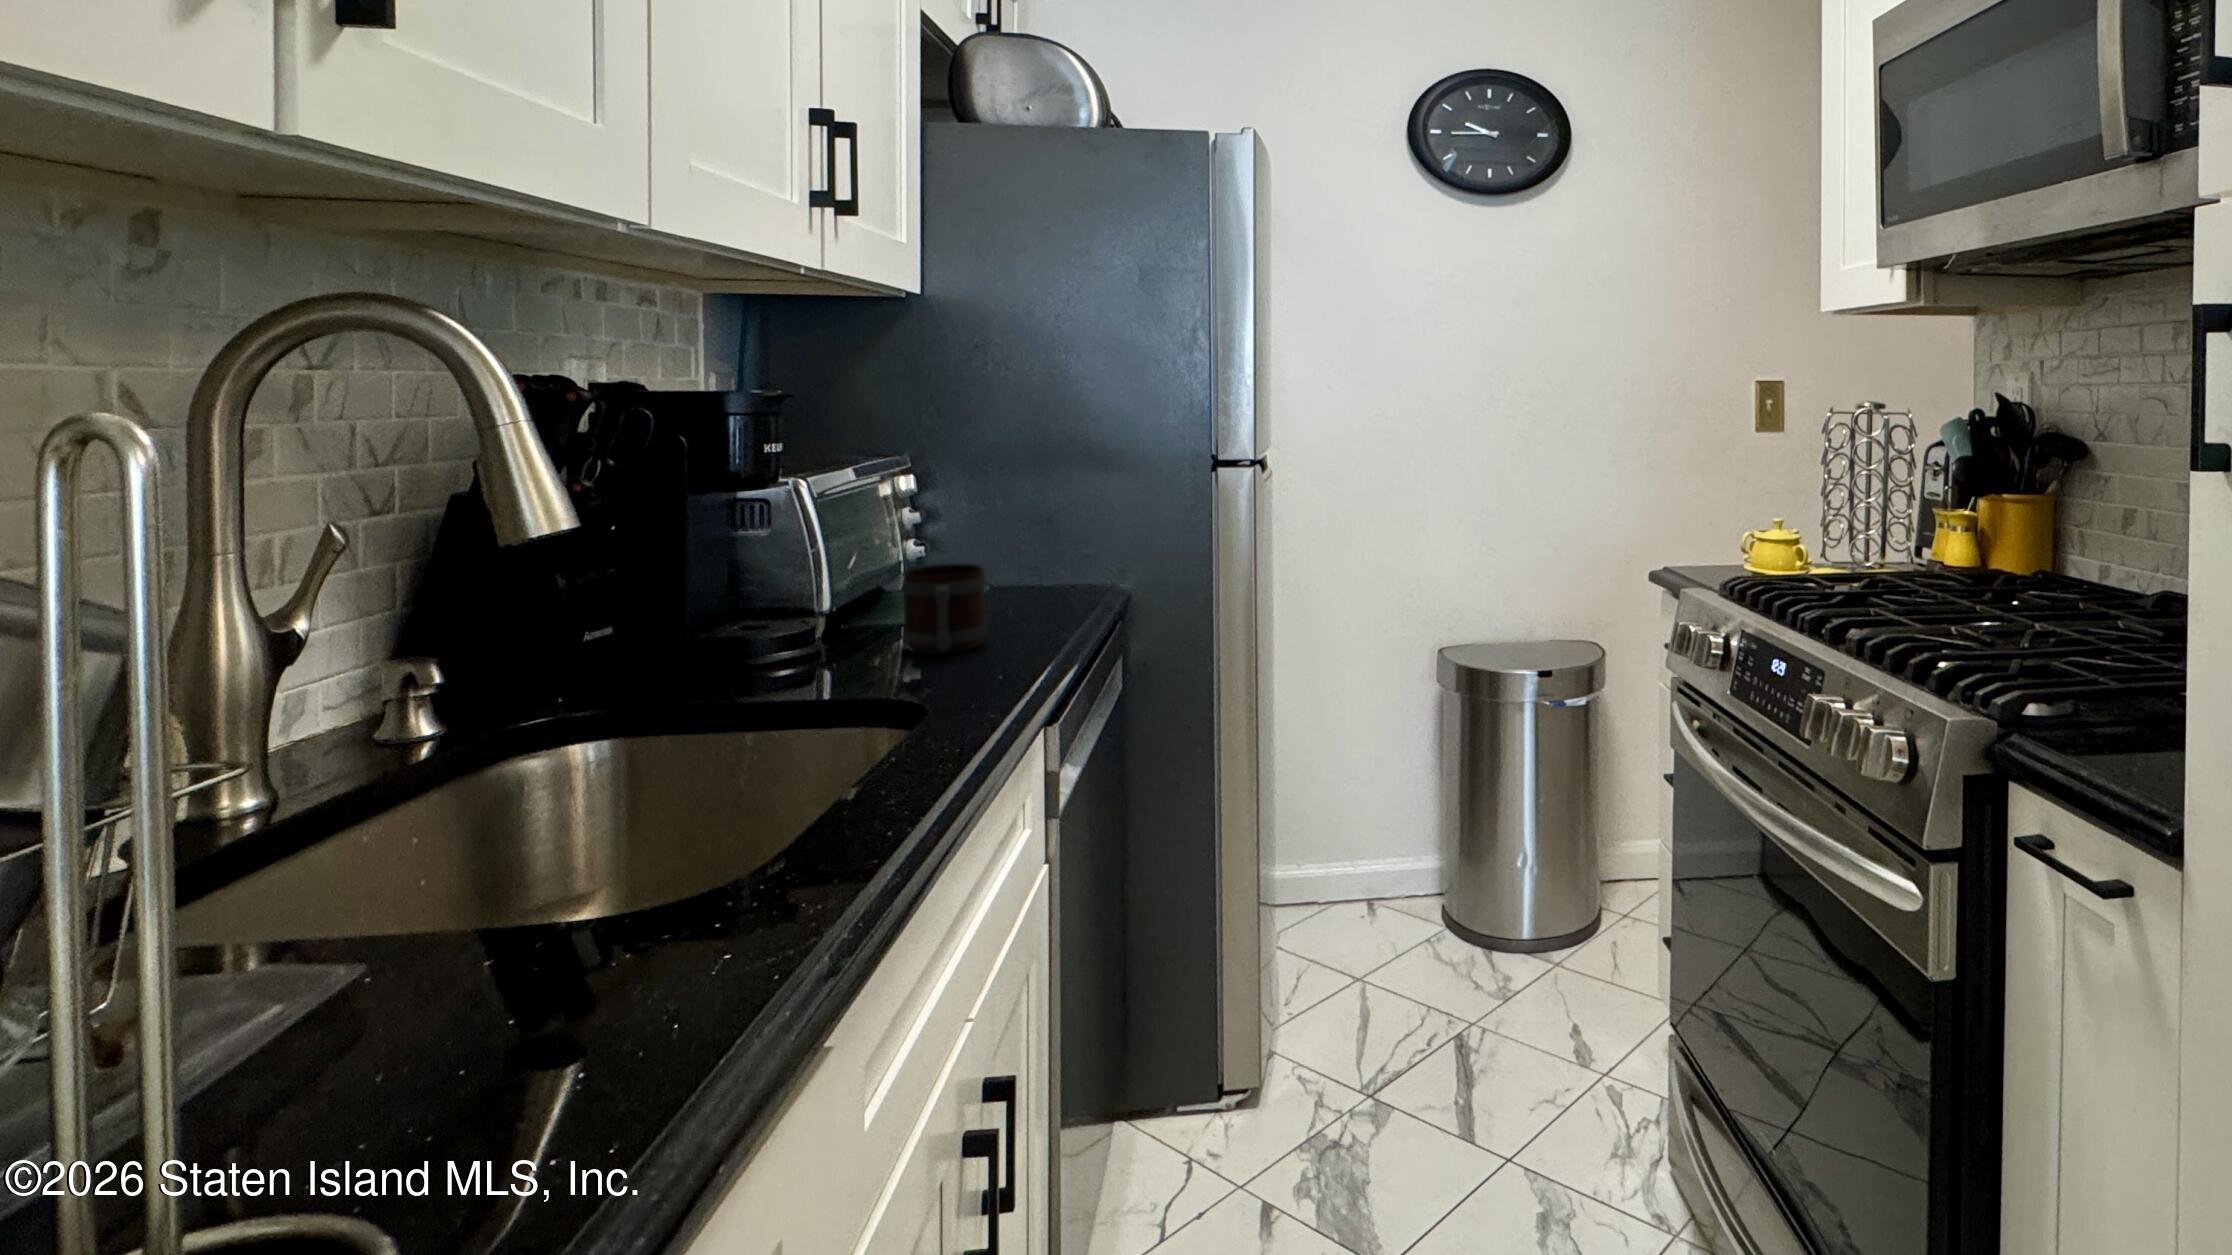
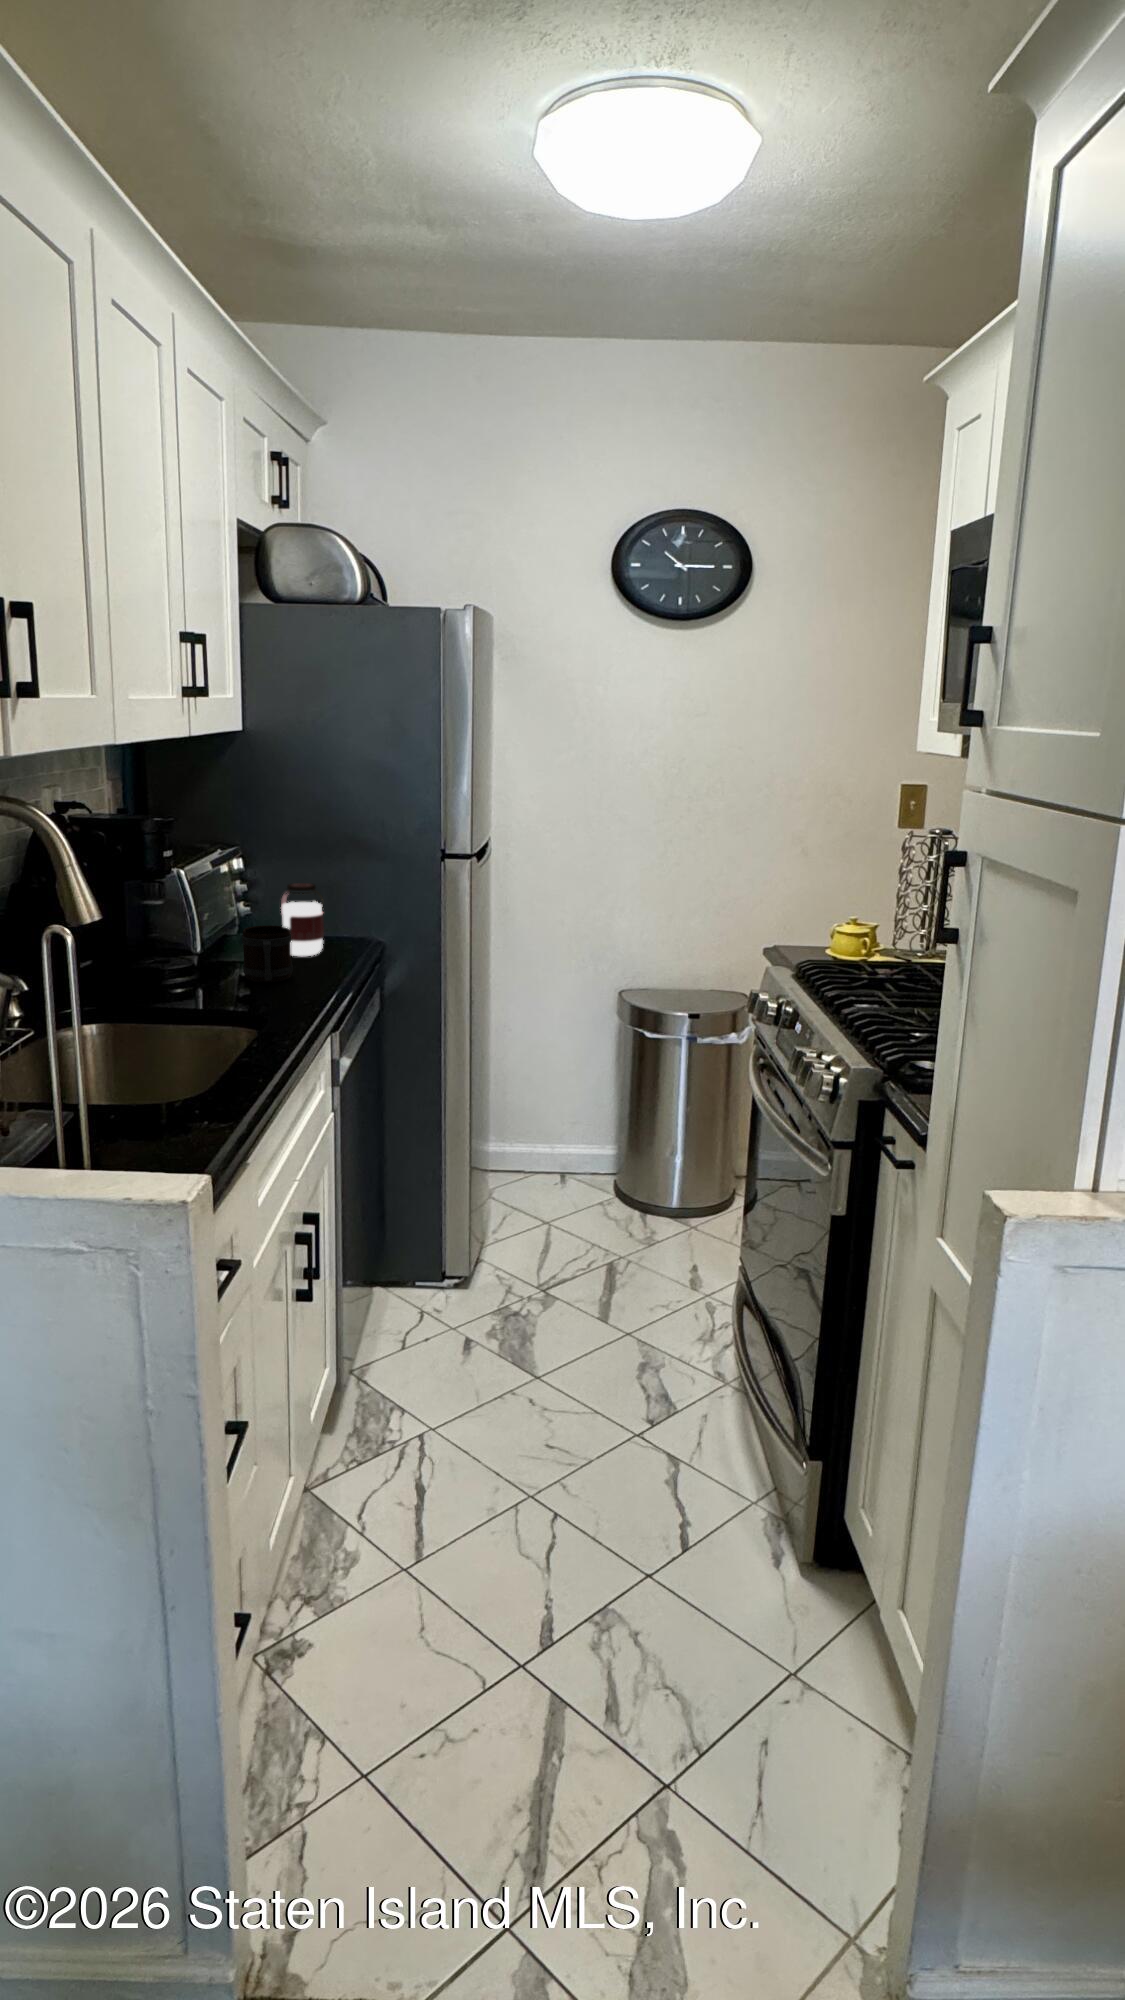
jar: none [972,504,1041,615] -> present [281,883,324,956]

